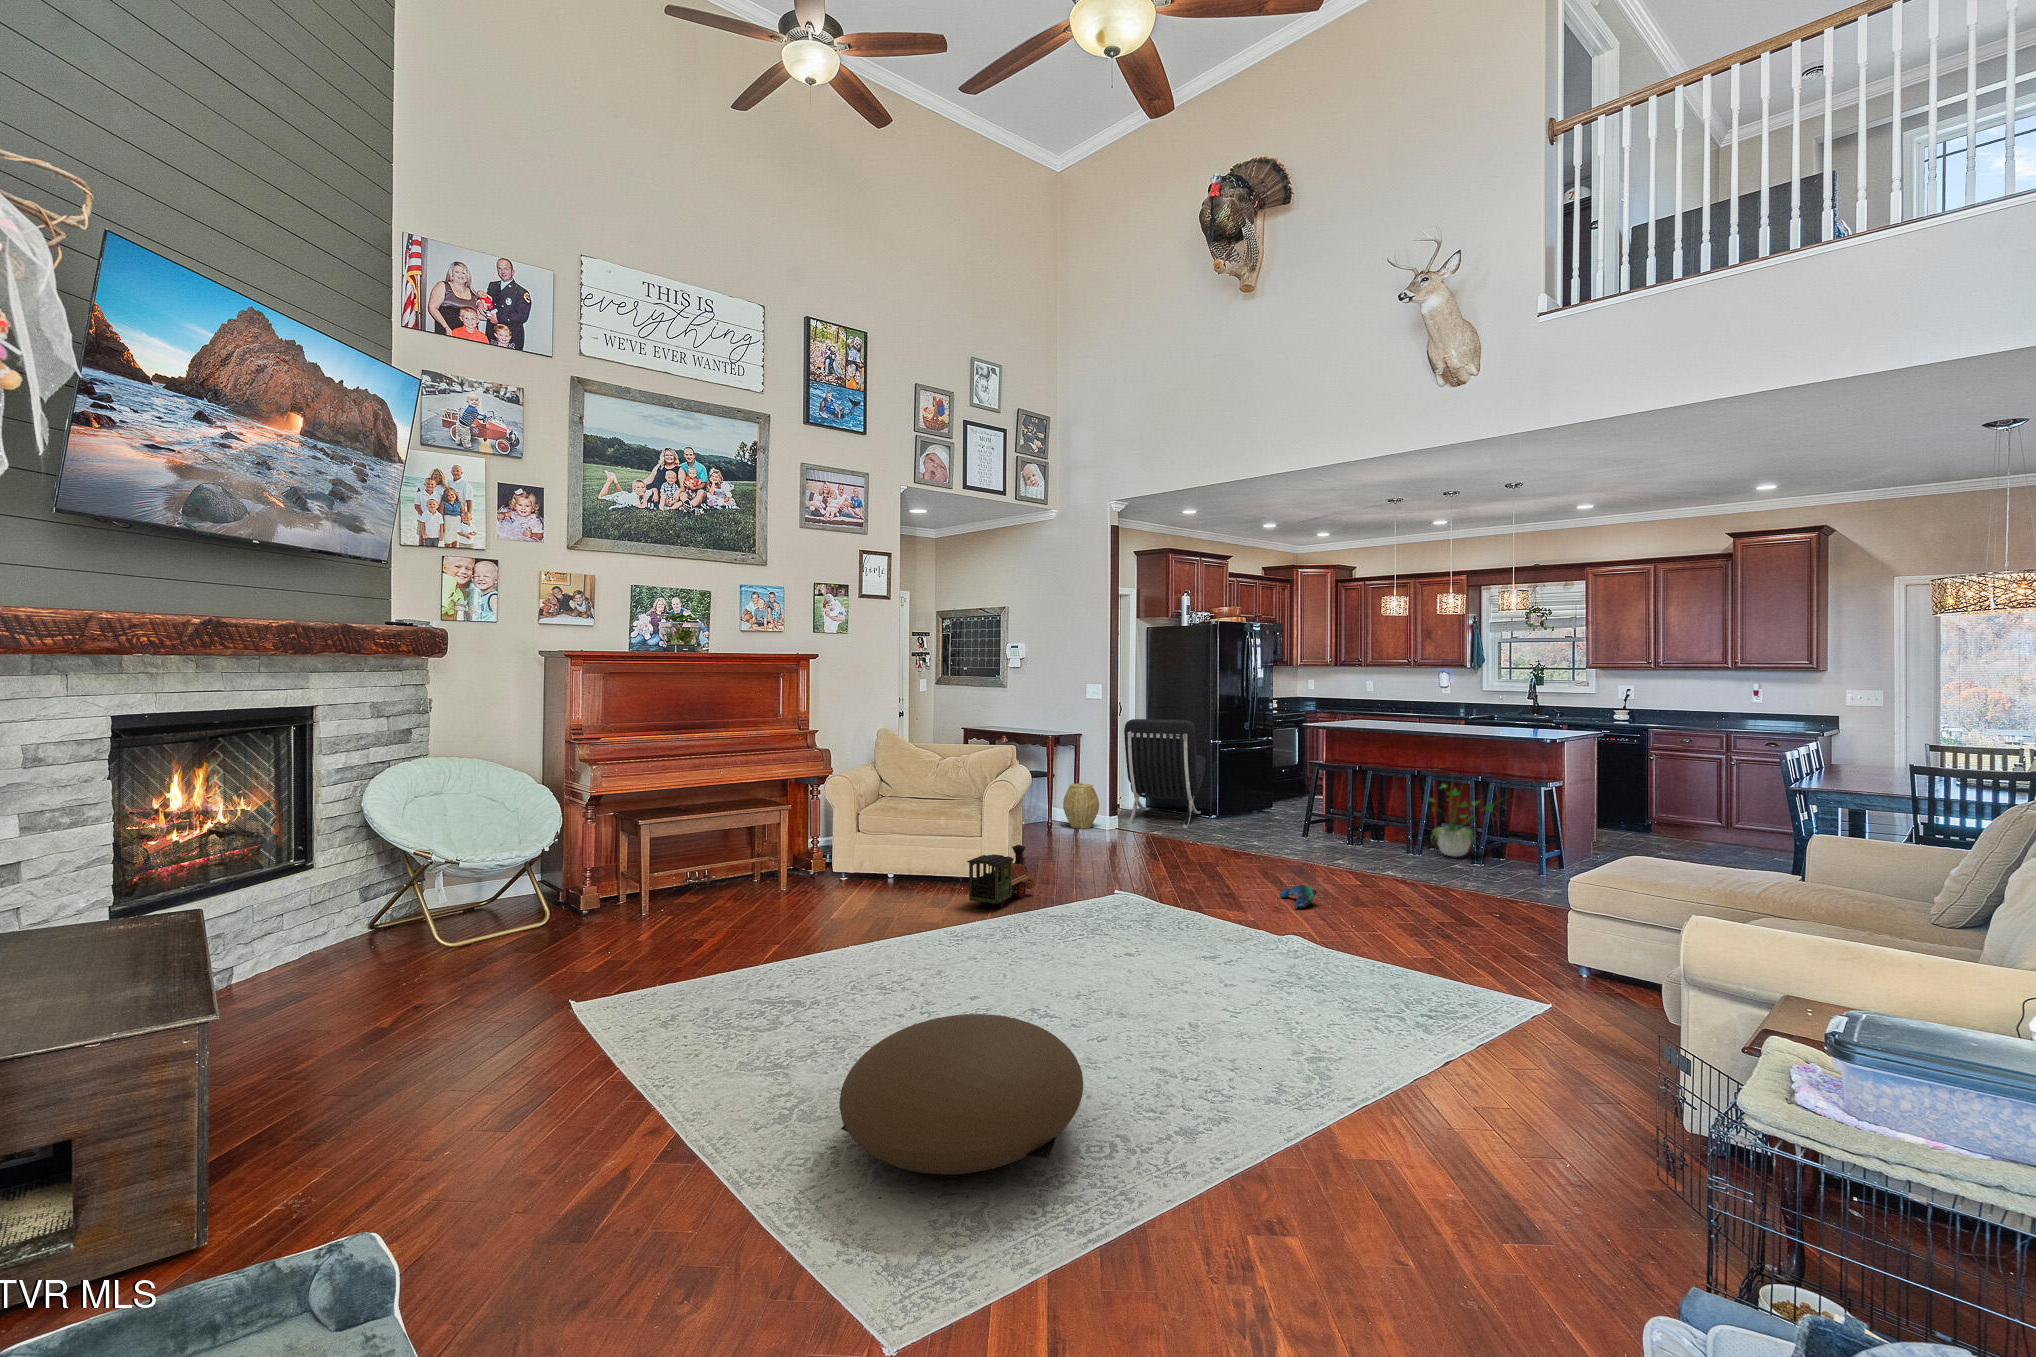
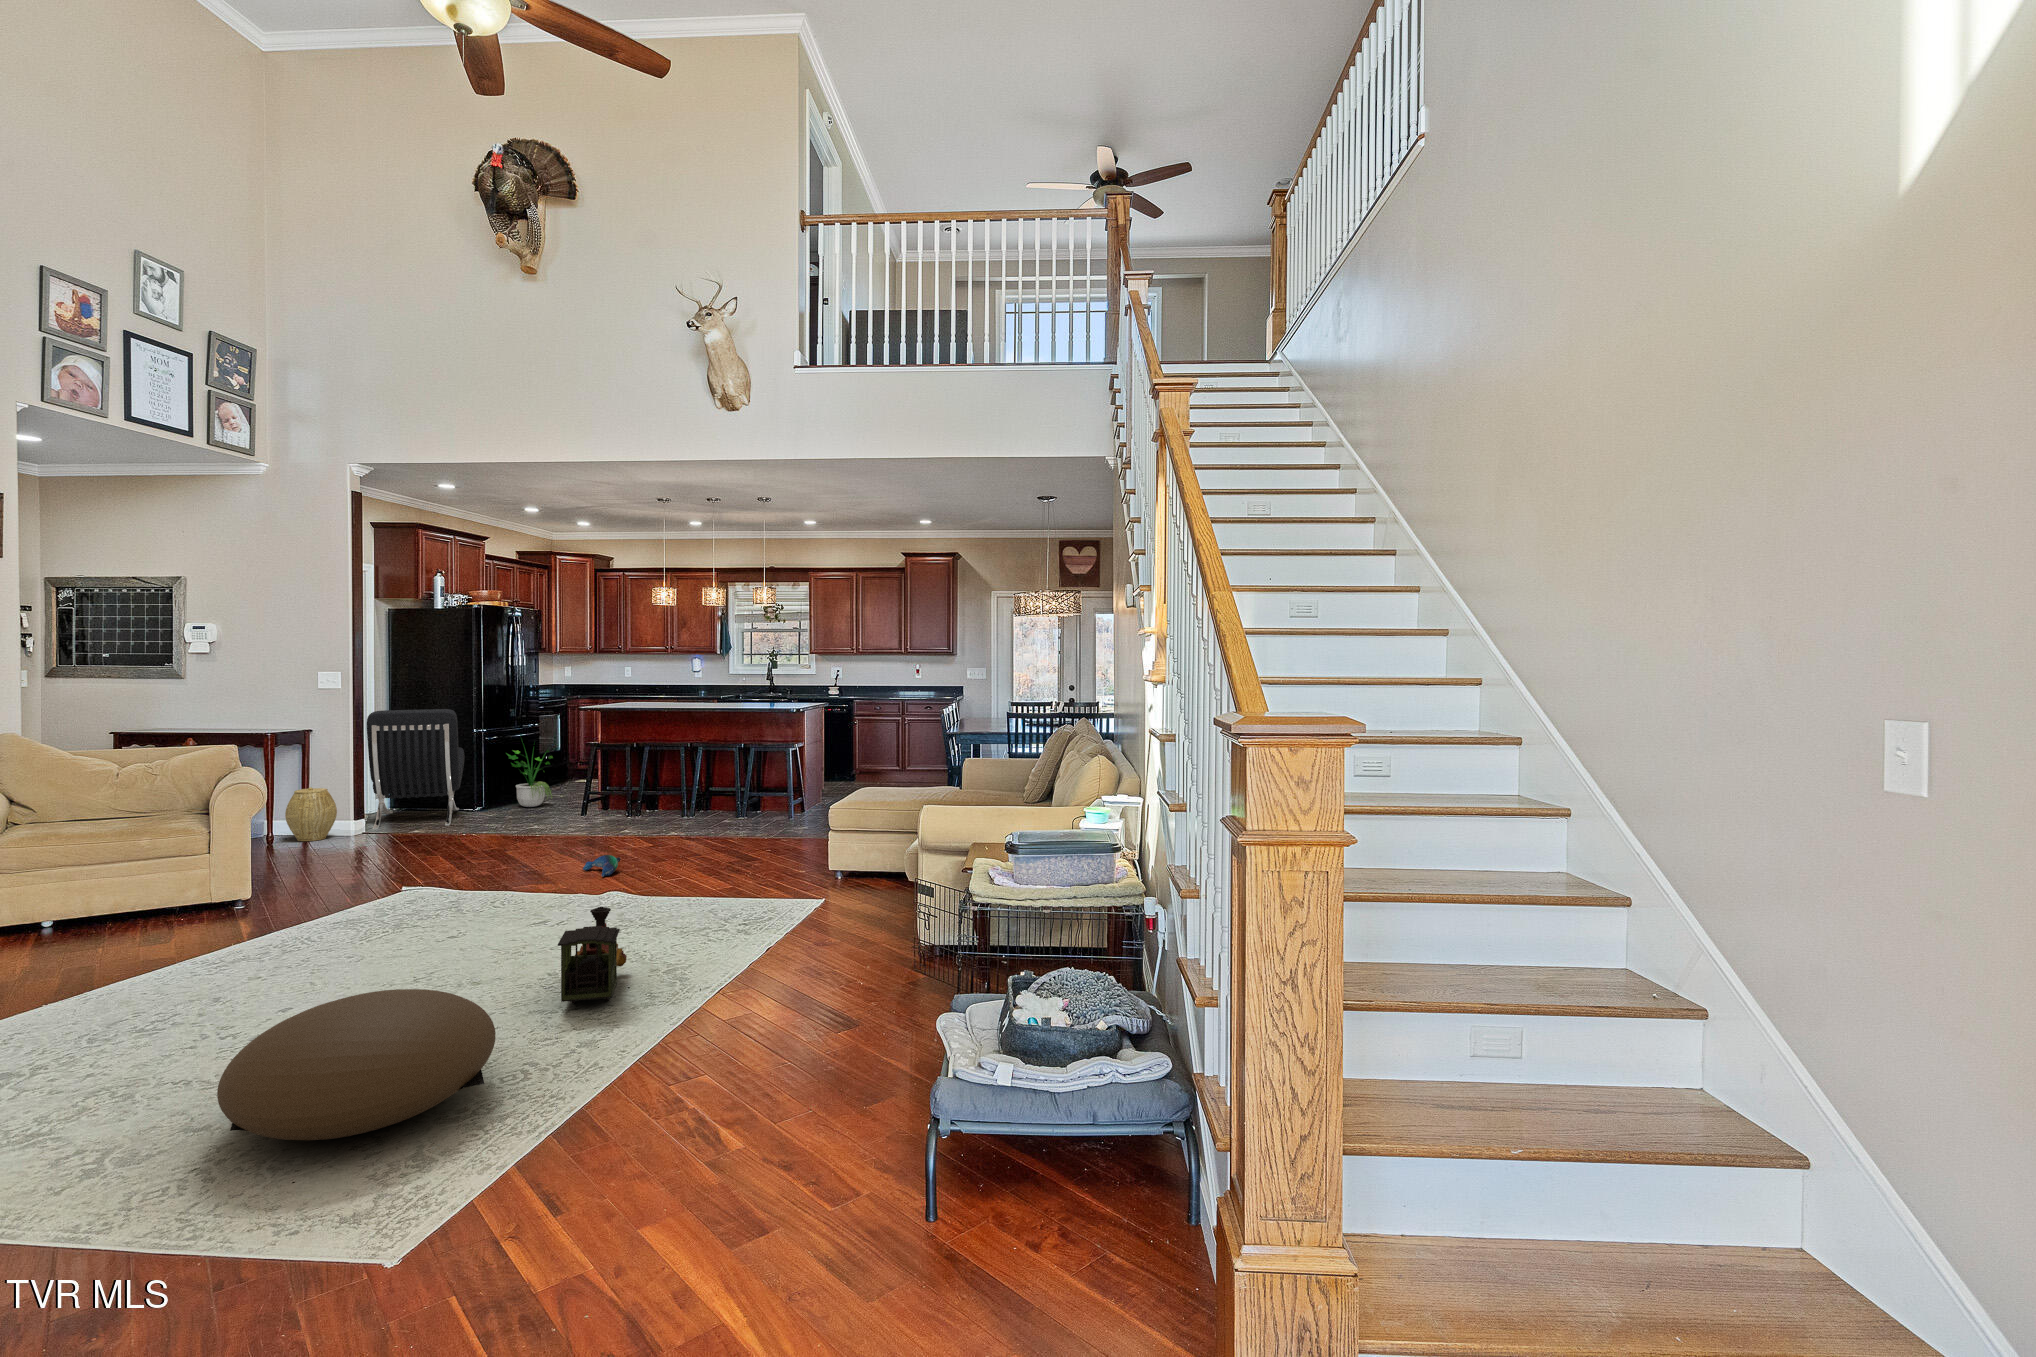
potted plant: present [1427,785,1506,857] -> present [506,744,553,807]
toy train: present [967,845,1035,907] -> present [558,907,627,1004]

